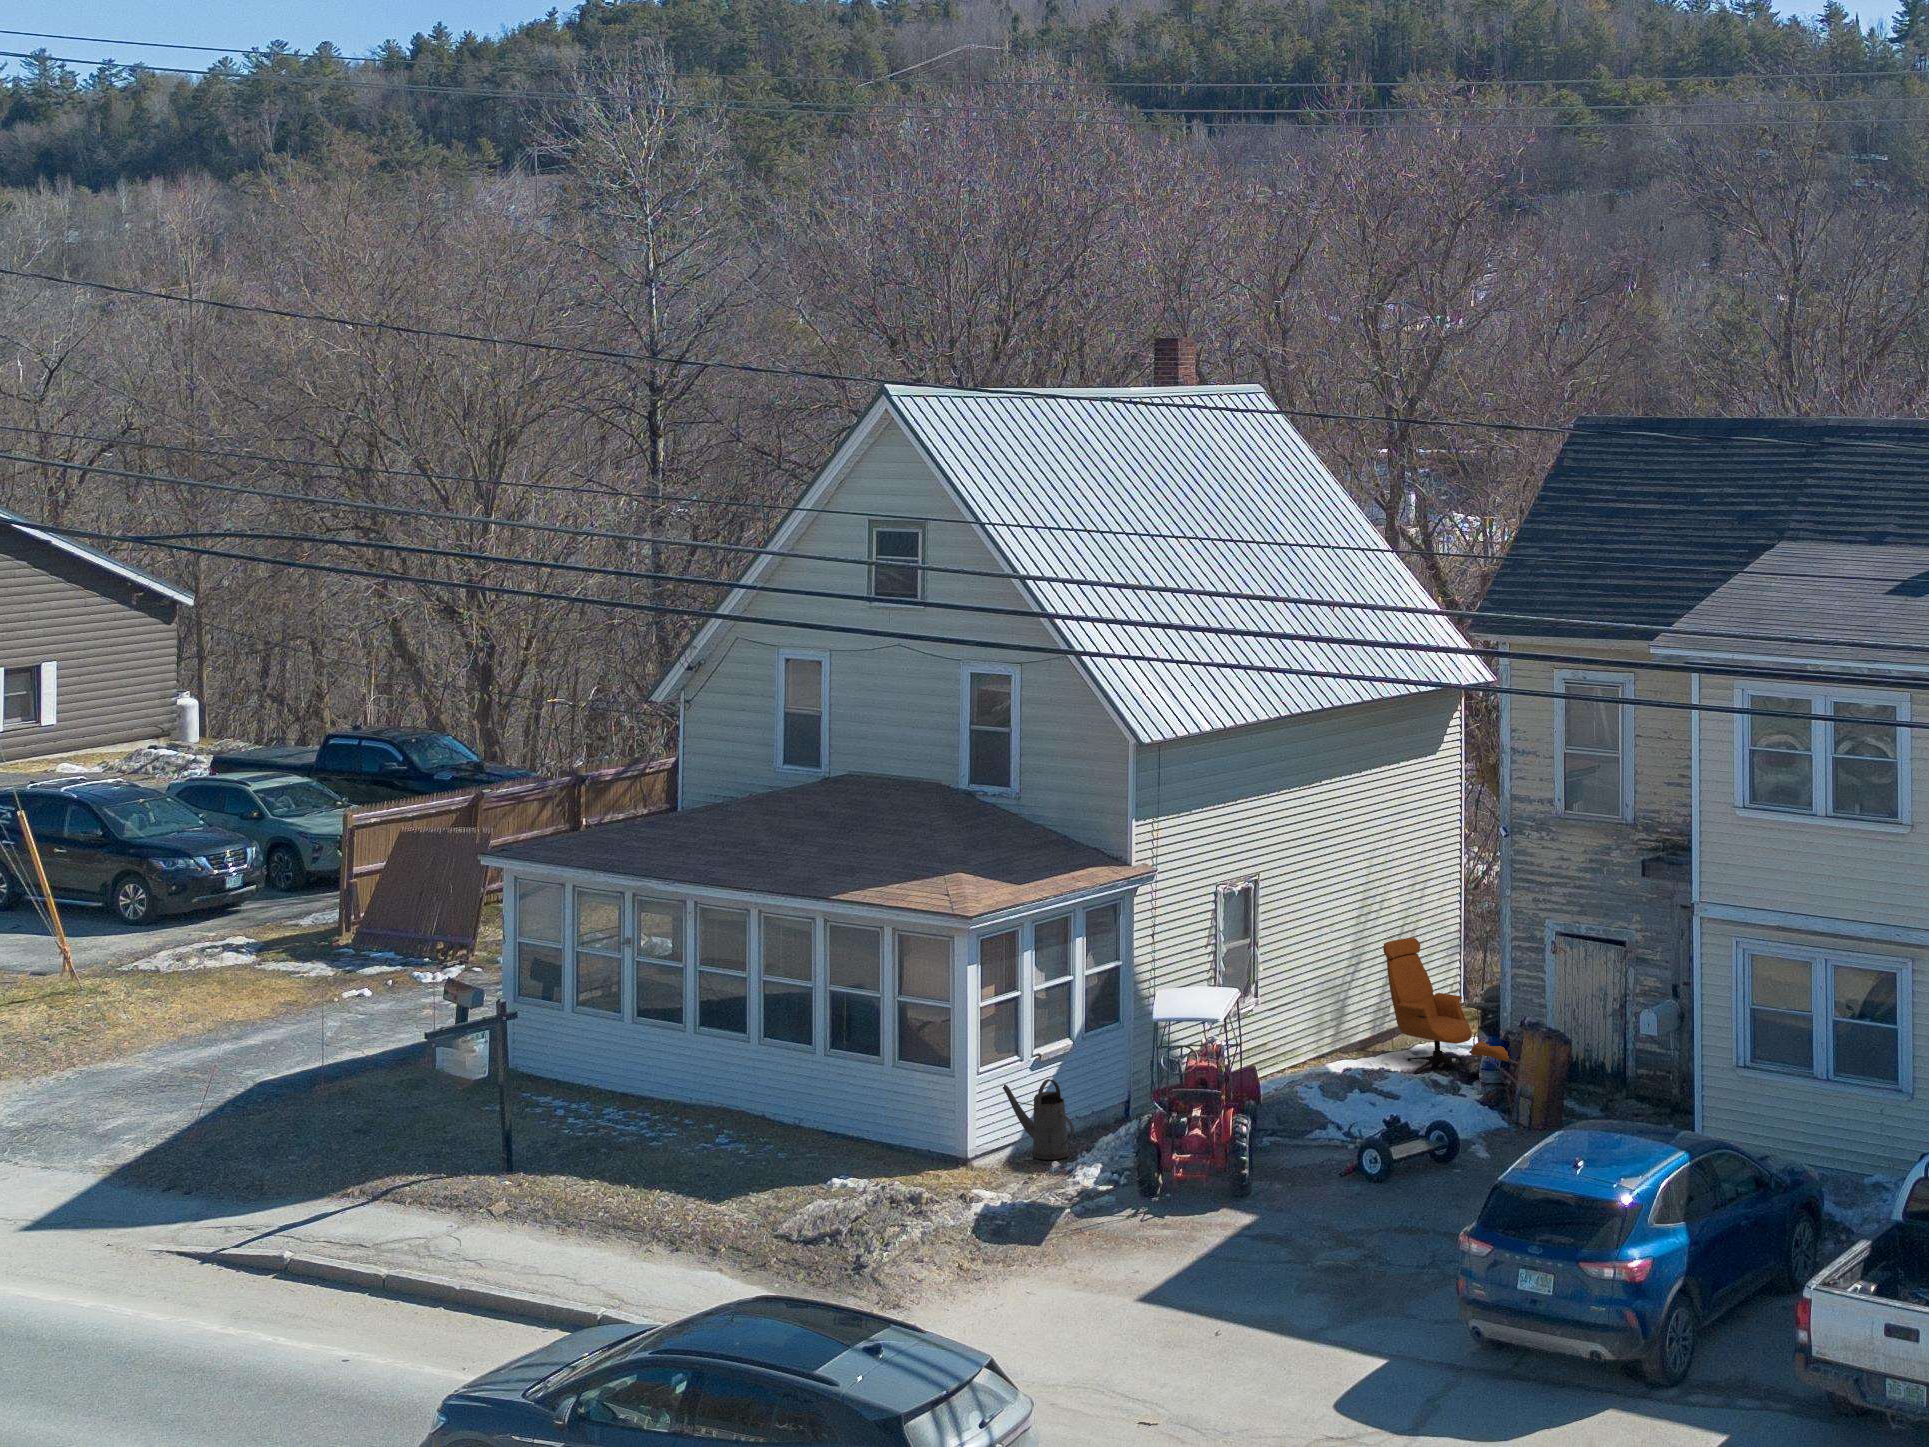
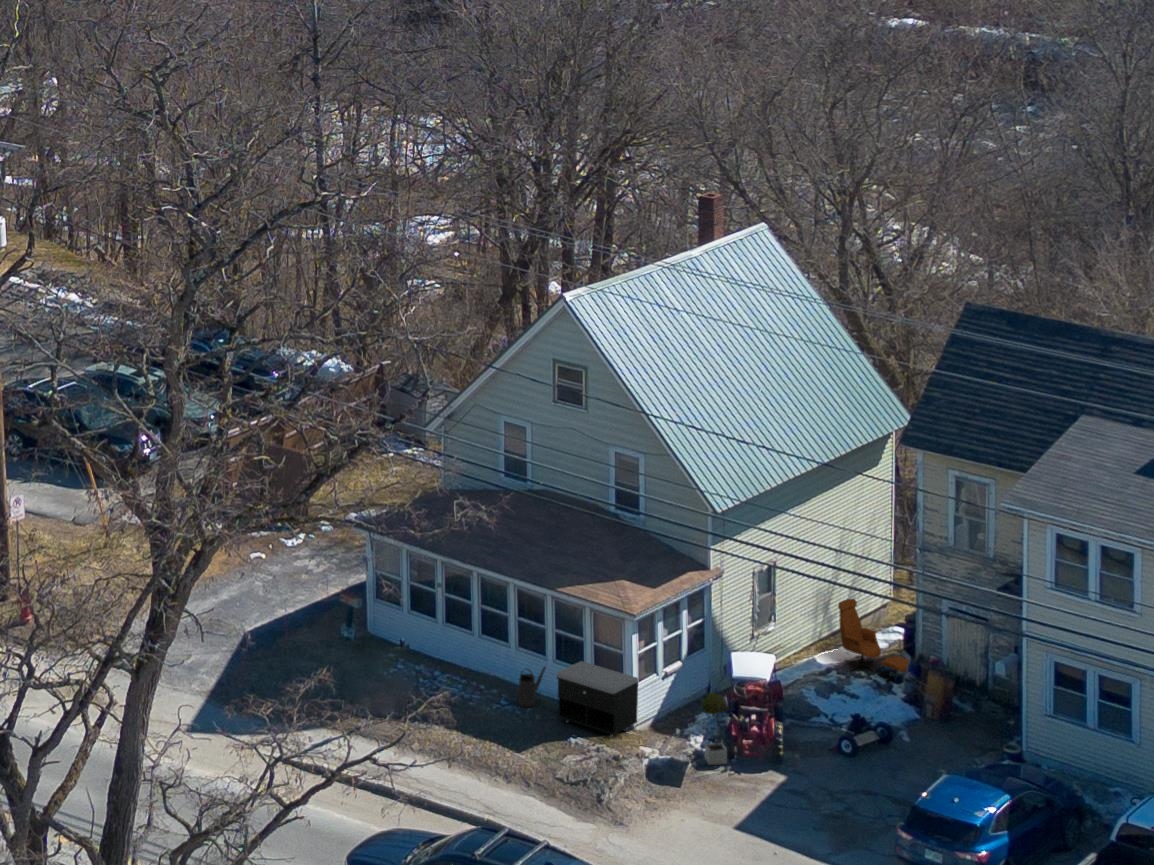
storage bench: none [818,1035,975,1171] -> present [557,661,638,737]
potted tree: none [1080,1059,1139,1208] -> present [702,693,730,765]
watering can: present [1003,1079,1074,1160] -> present [517,667,546,707]

